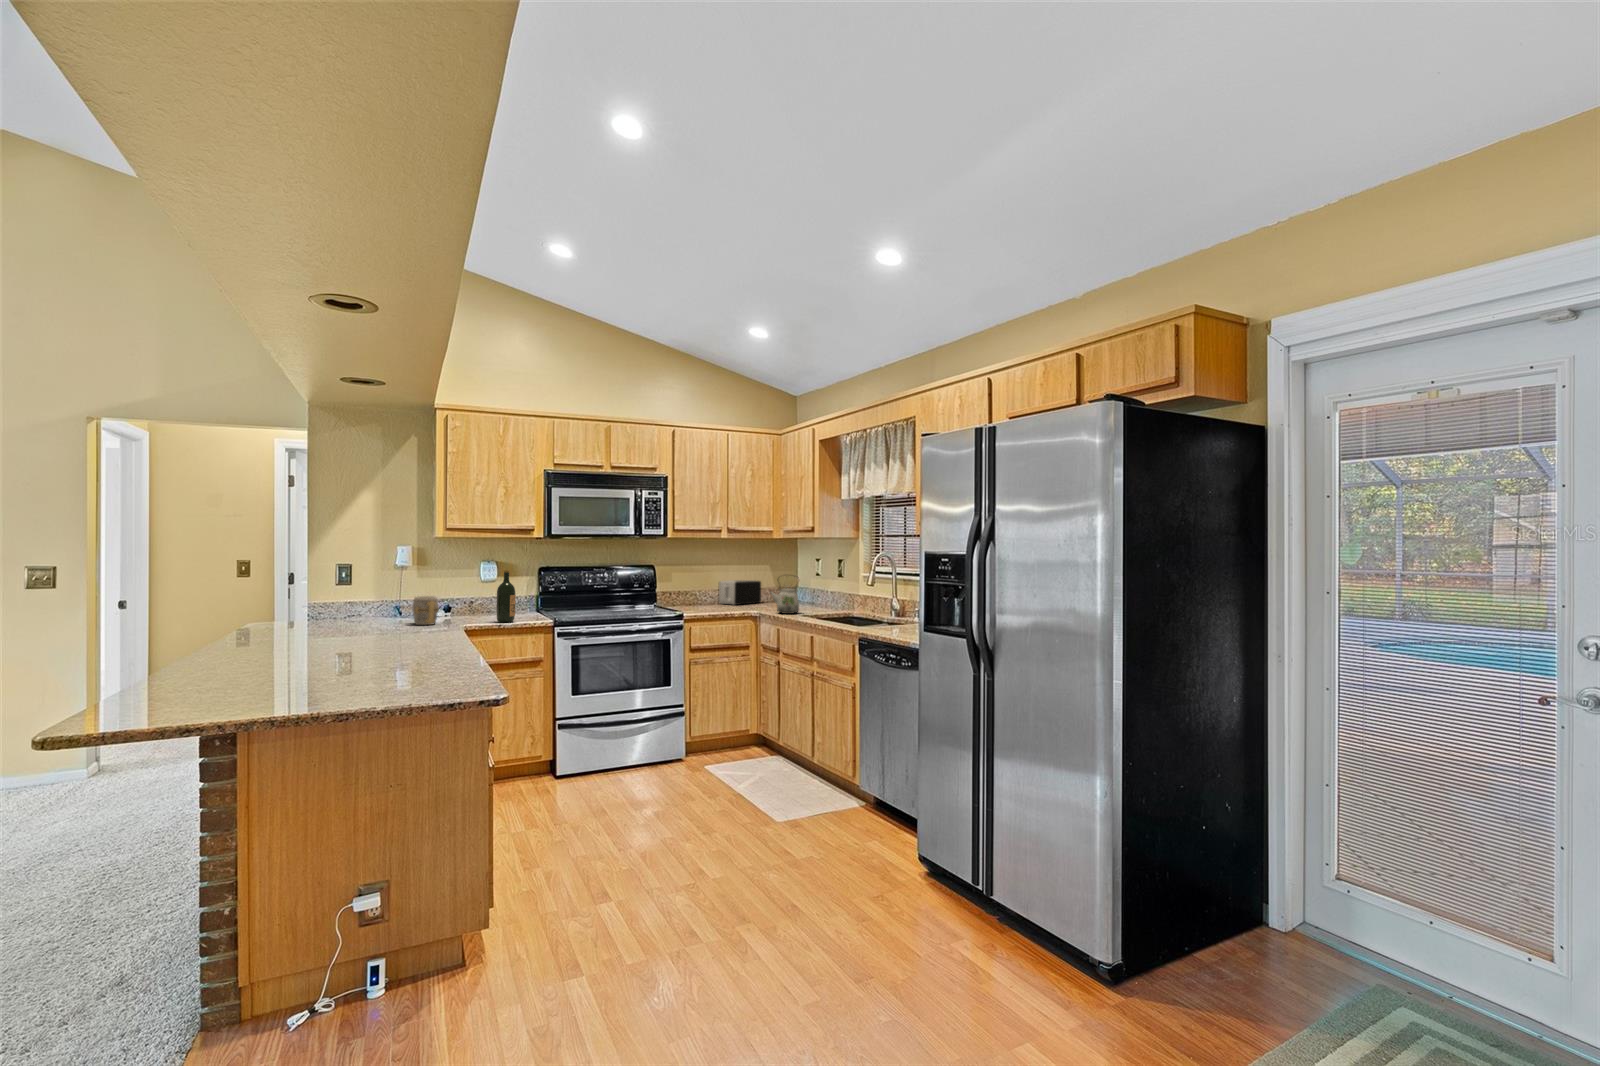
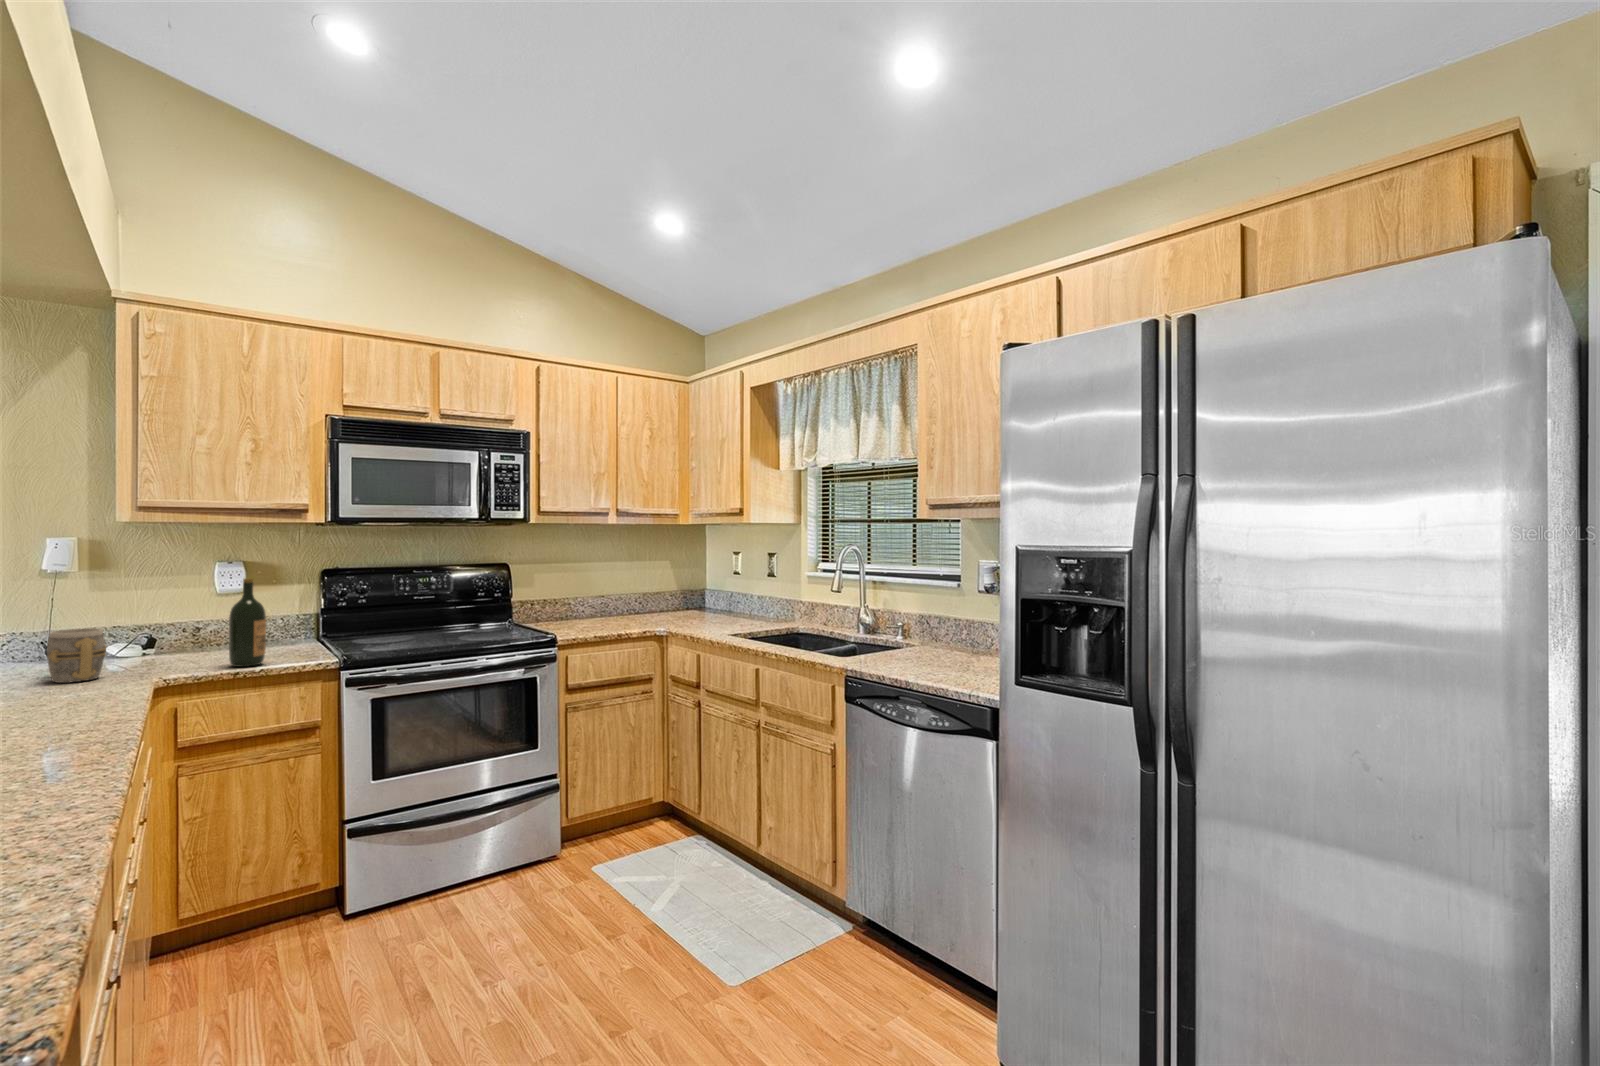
toaster: present [718,580,761,605] -> none [602,581,660,616]
kettle: present [770,586,799,614] -> none [680,576,724,631]

